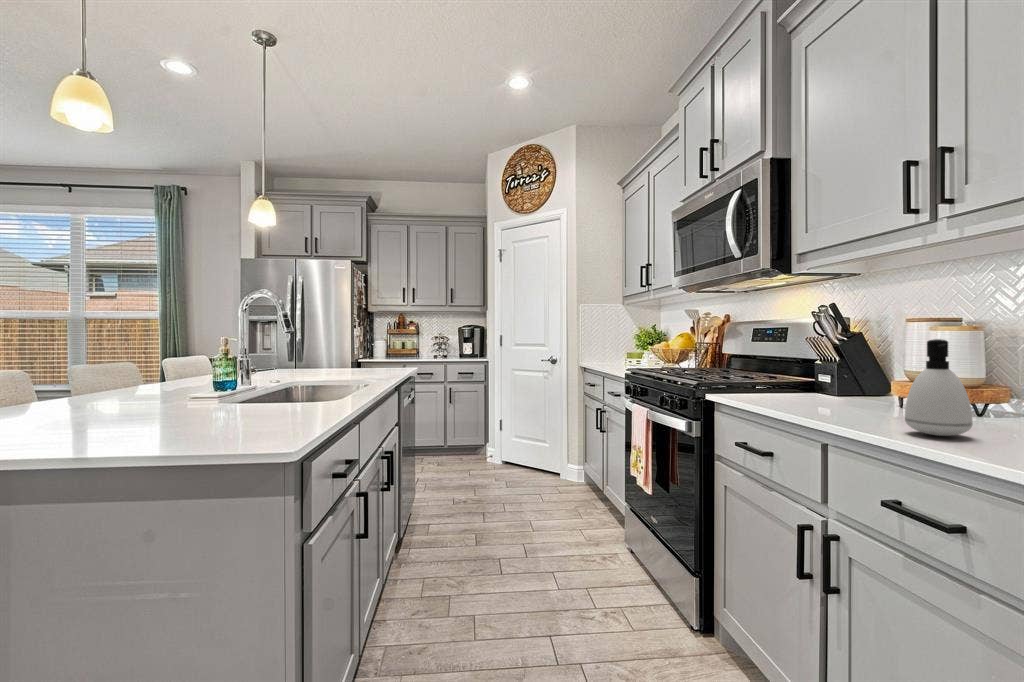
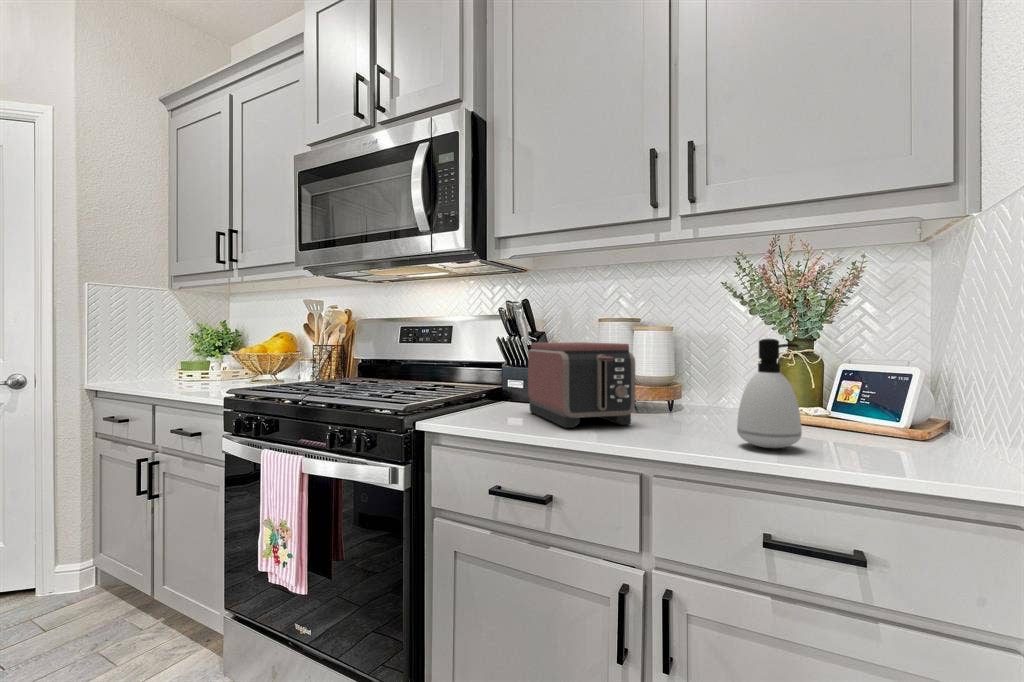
toaster: none [793,341,870,411] -> present [528,342,635,428]

